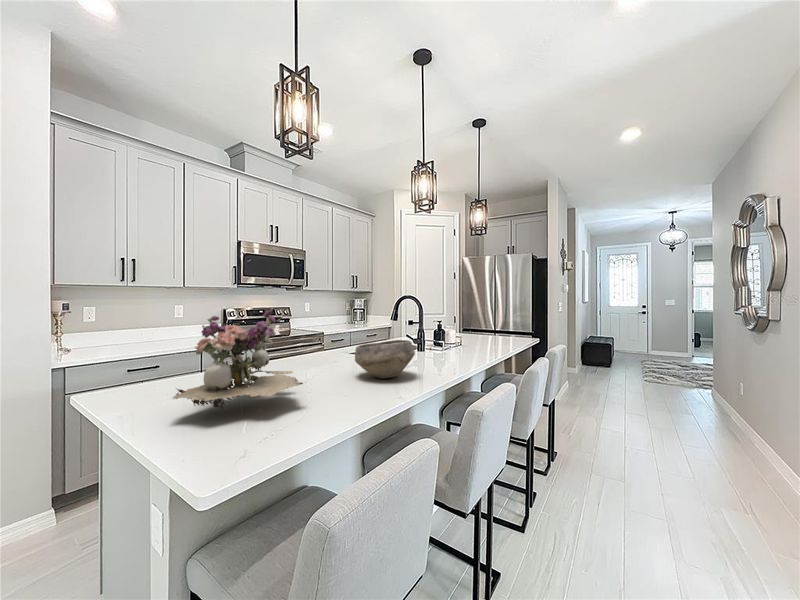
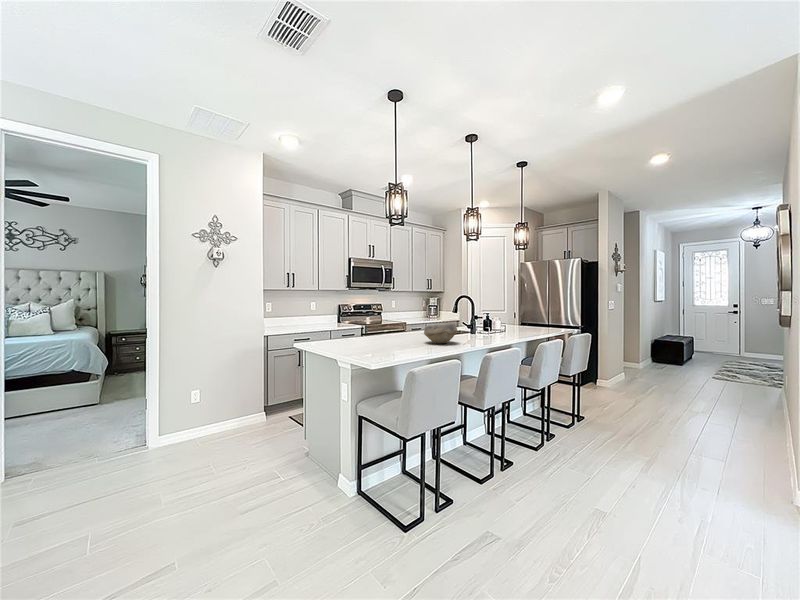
flower arrangement: present [173,308,303,410] -> none [347,305,399,350]

